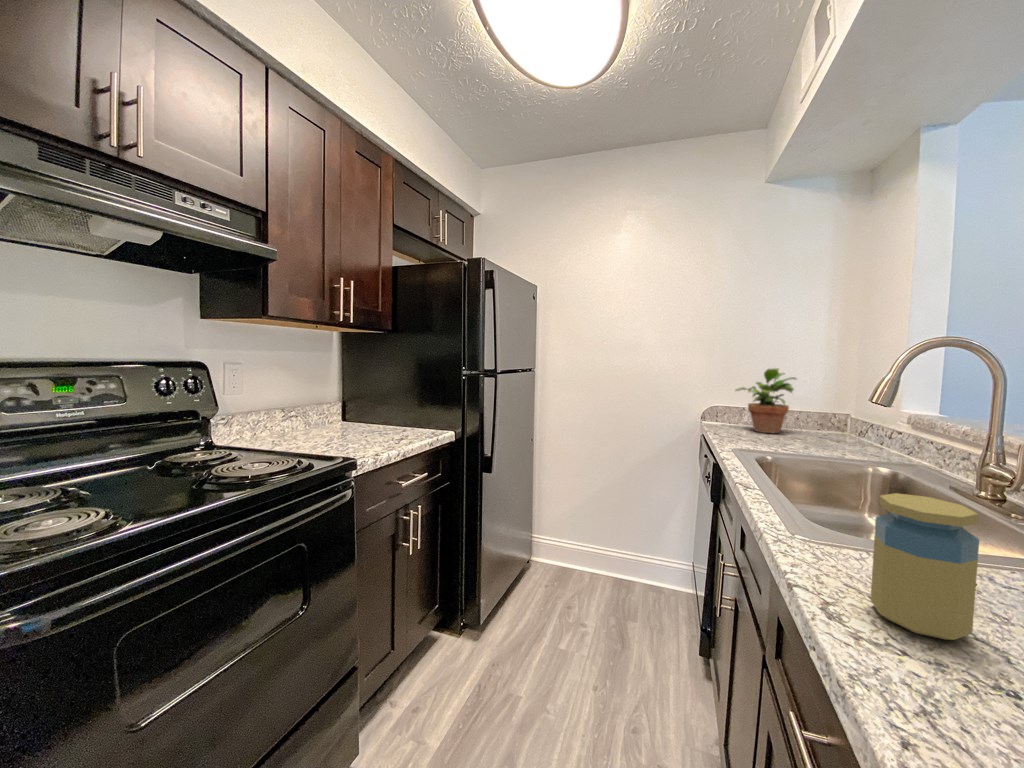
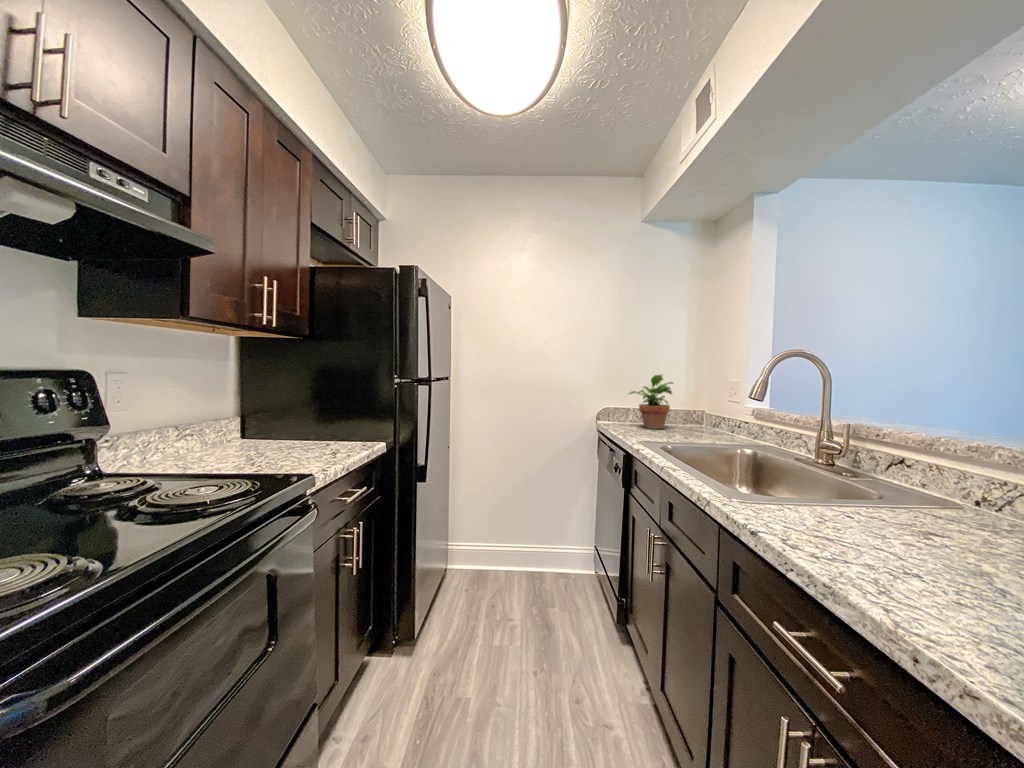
jar: present [871,493,979,640] -> none [805,458,866,547]

